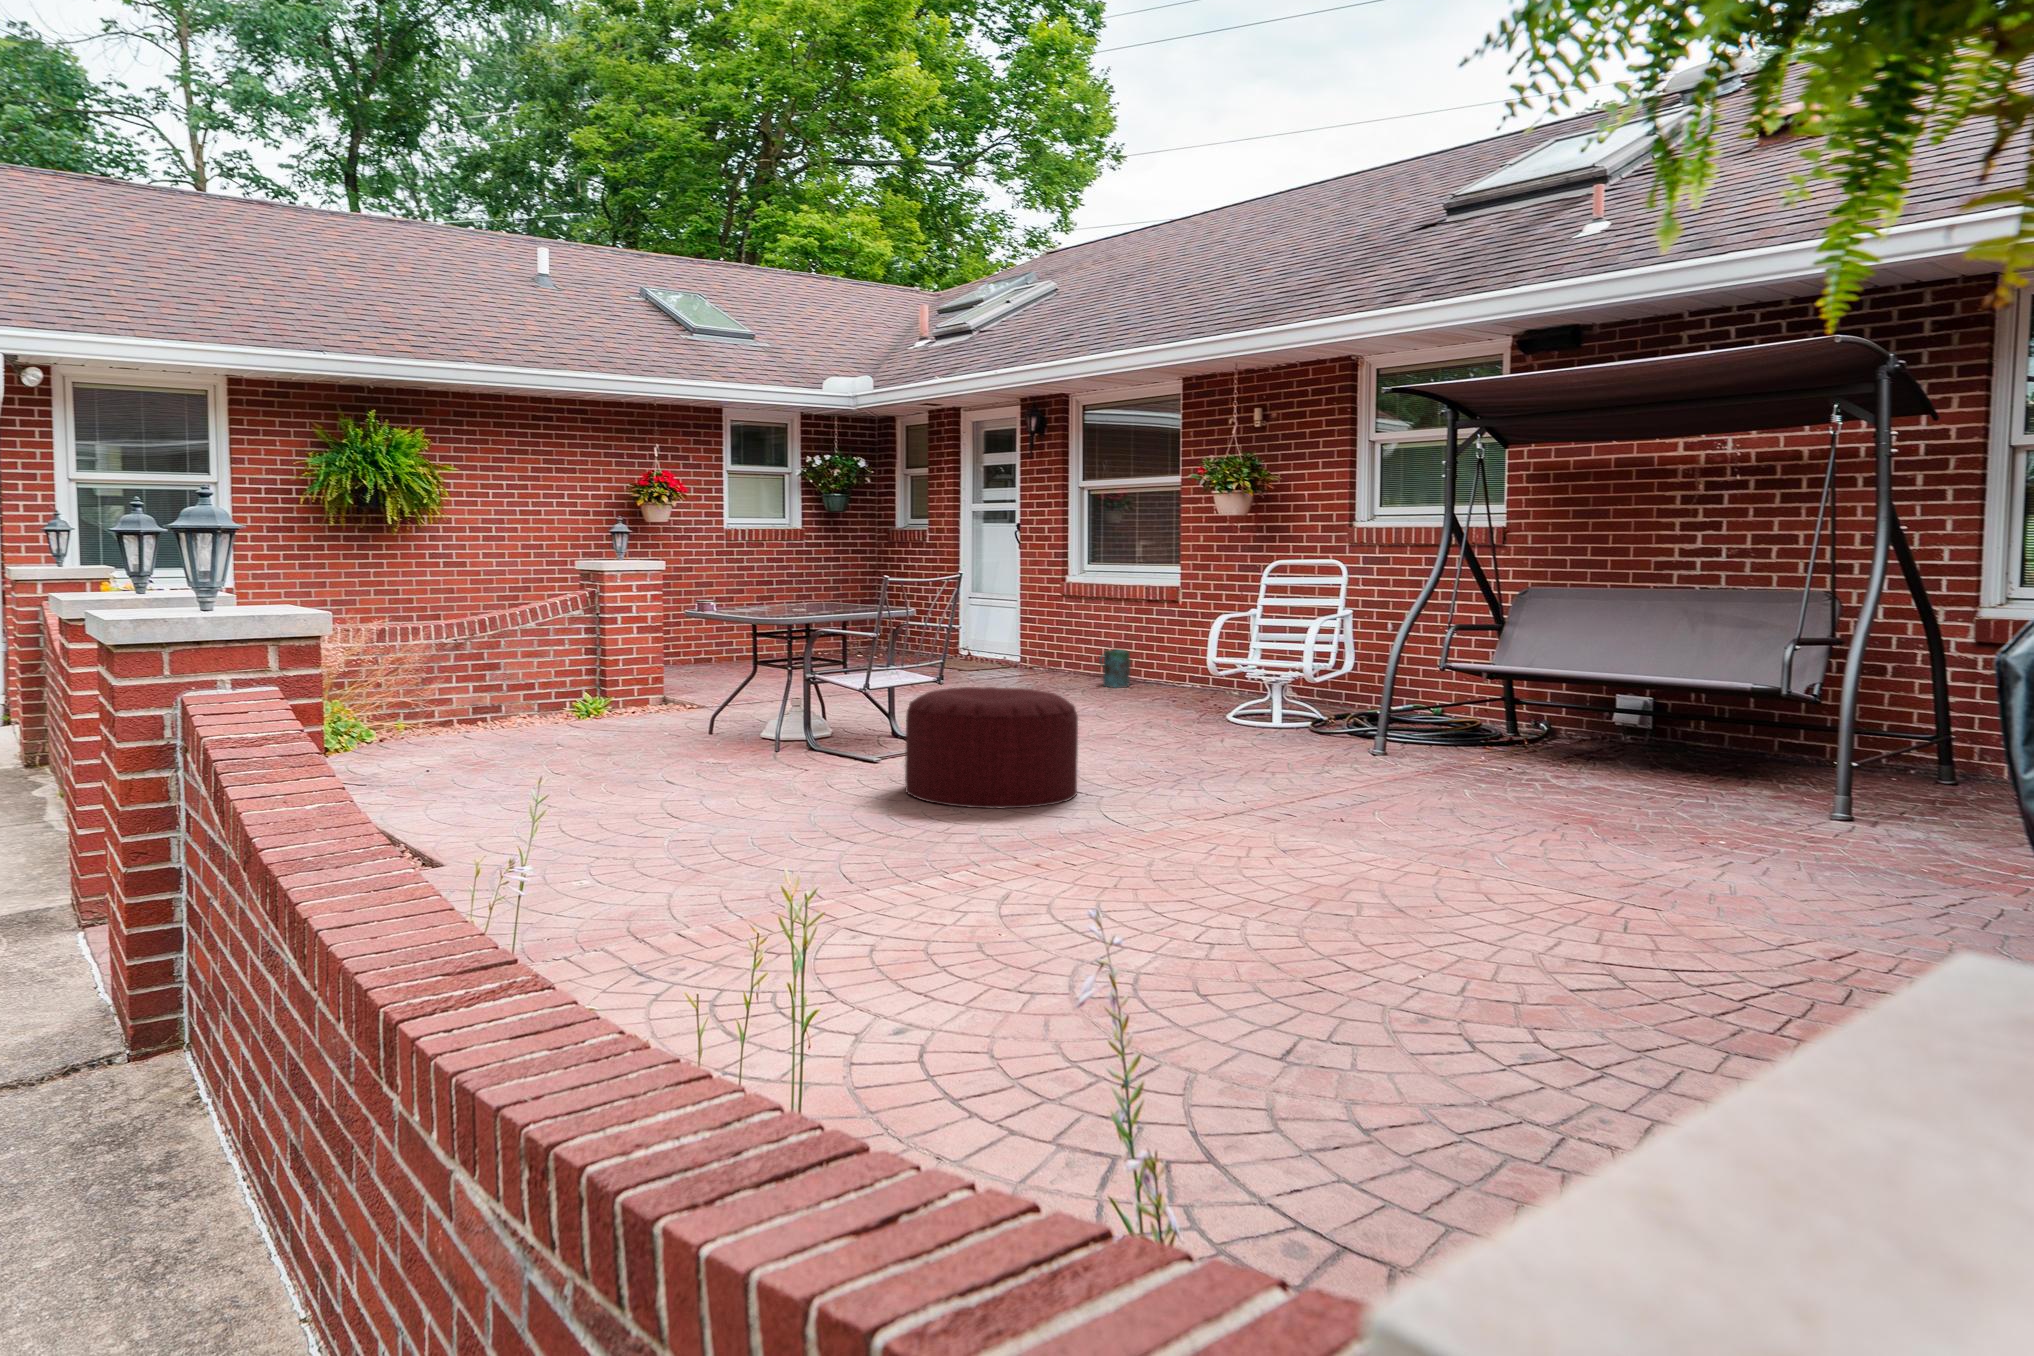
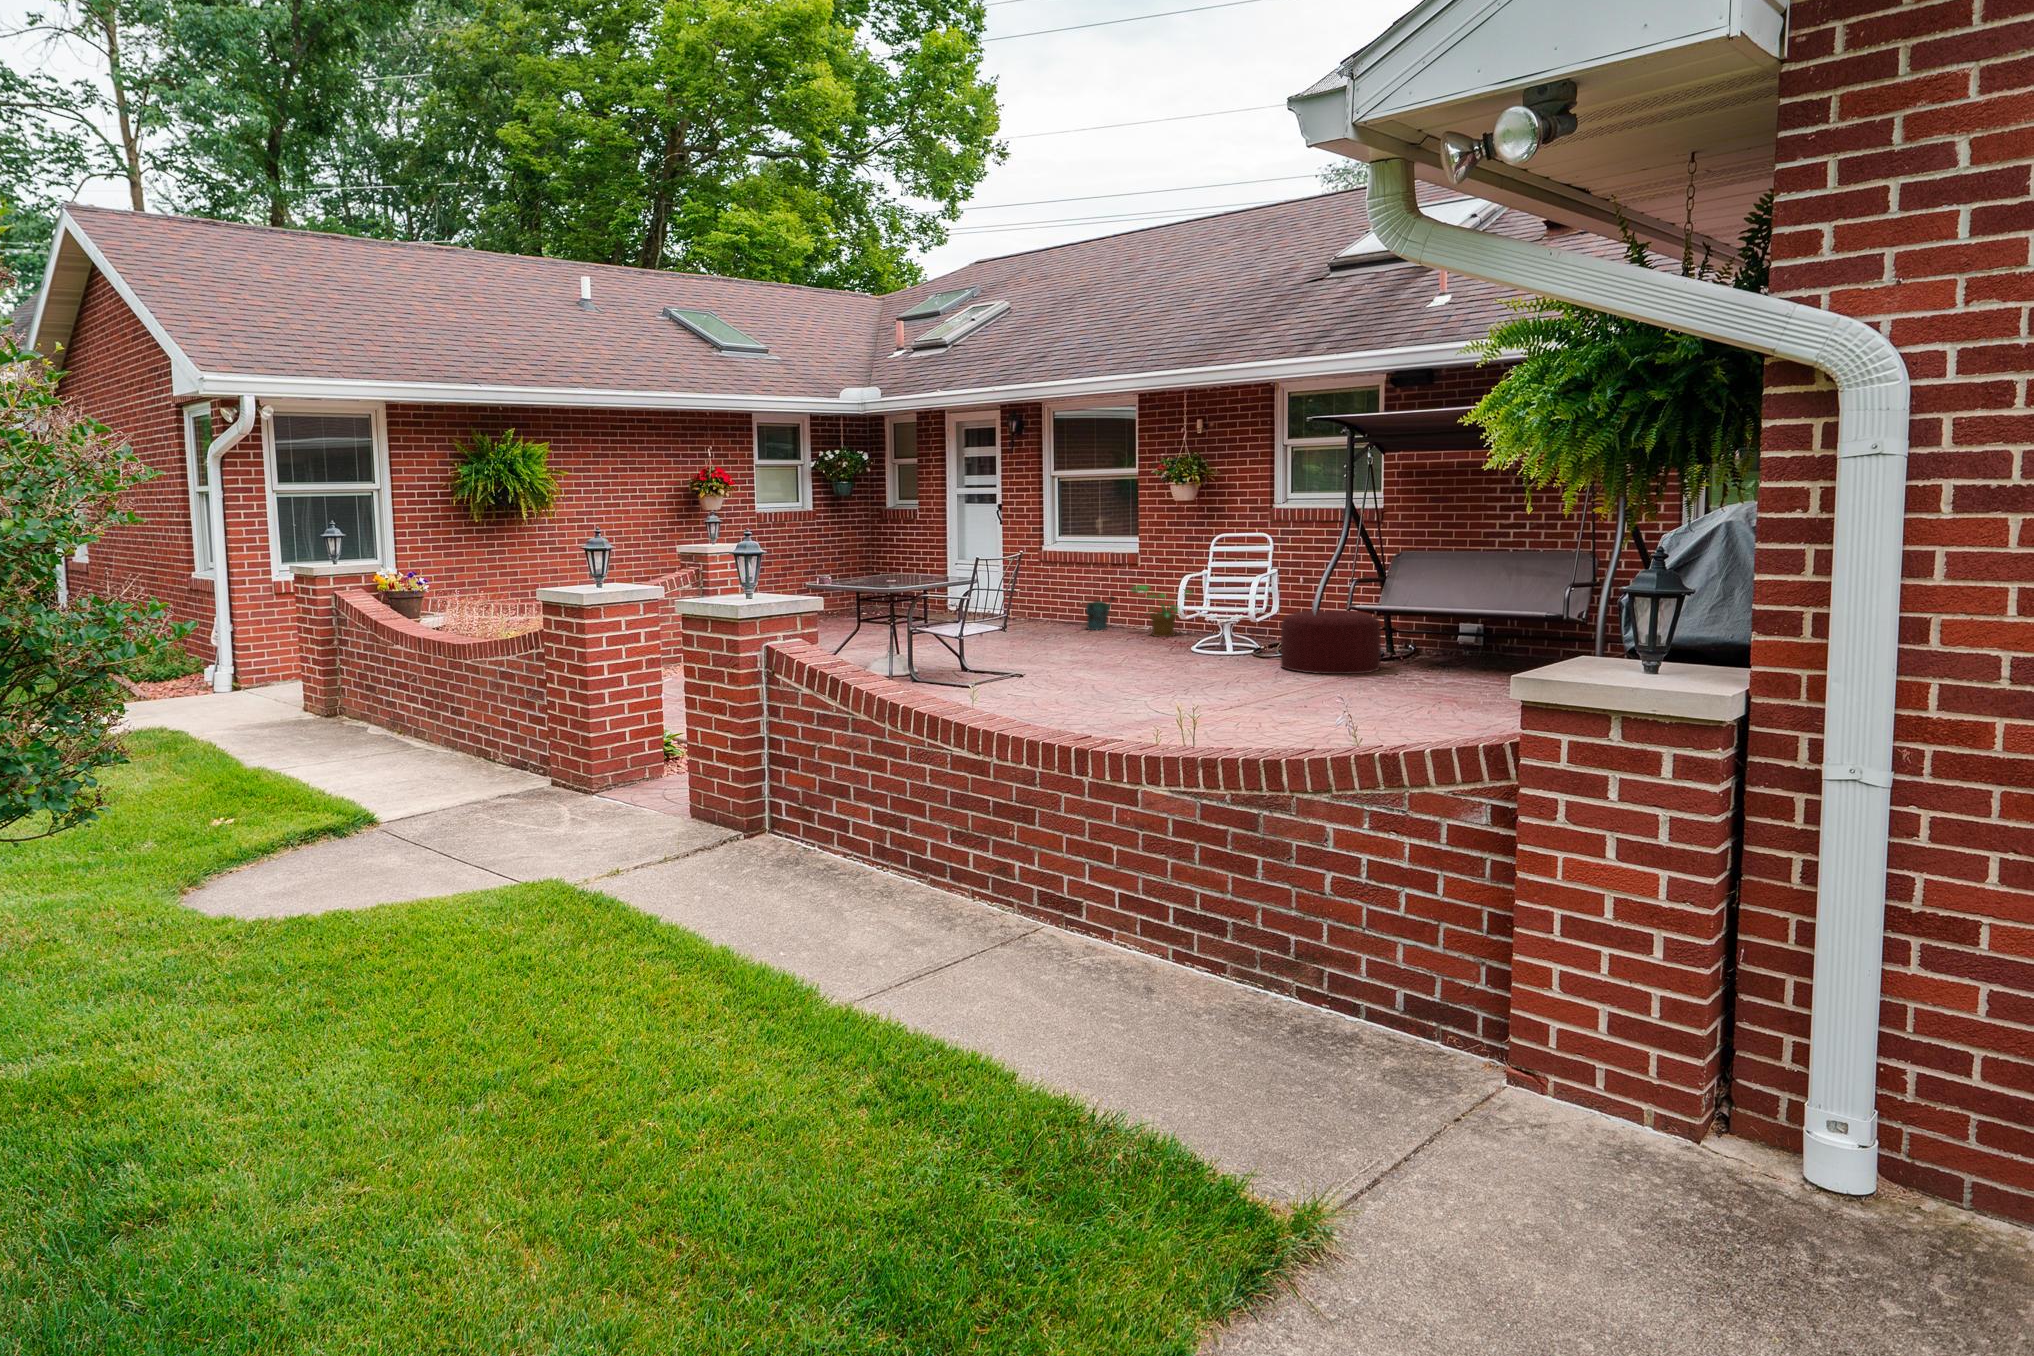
potted plant: none [1151,629,1238,700] -> present [1131,585,1193,637]
ottoman: present [905,687,1078,809] -> present [1281,610,1381,674]

